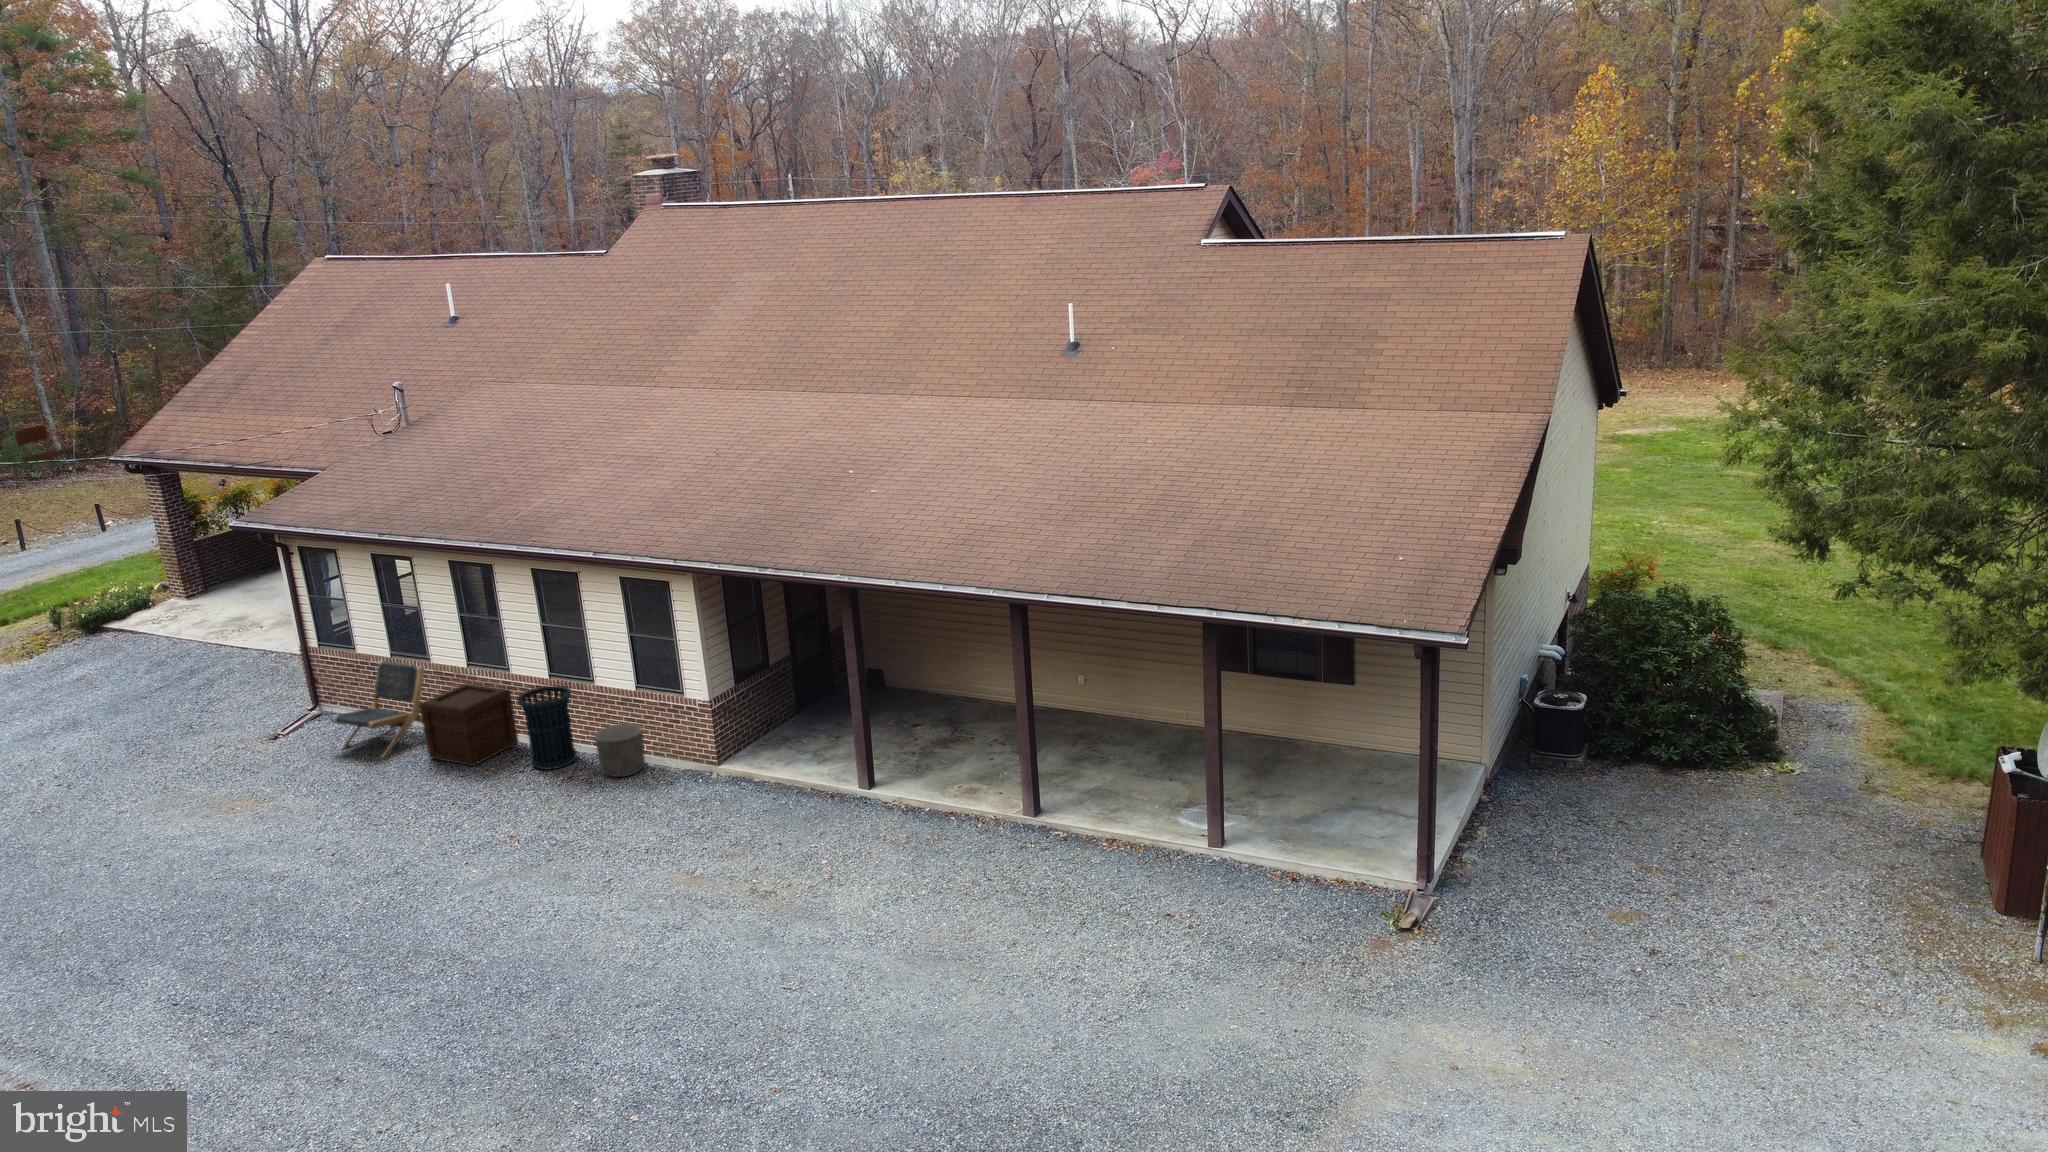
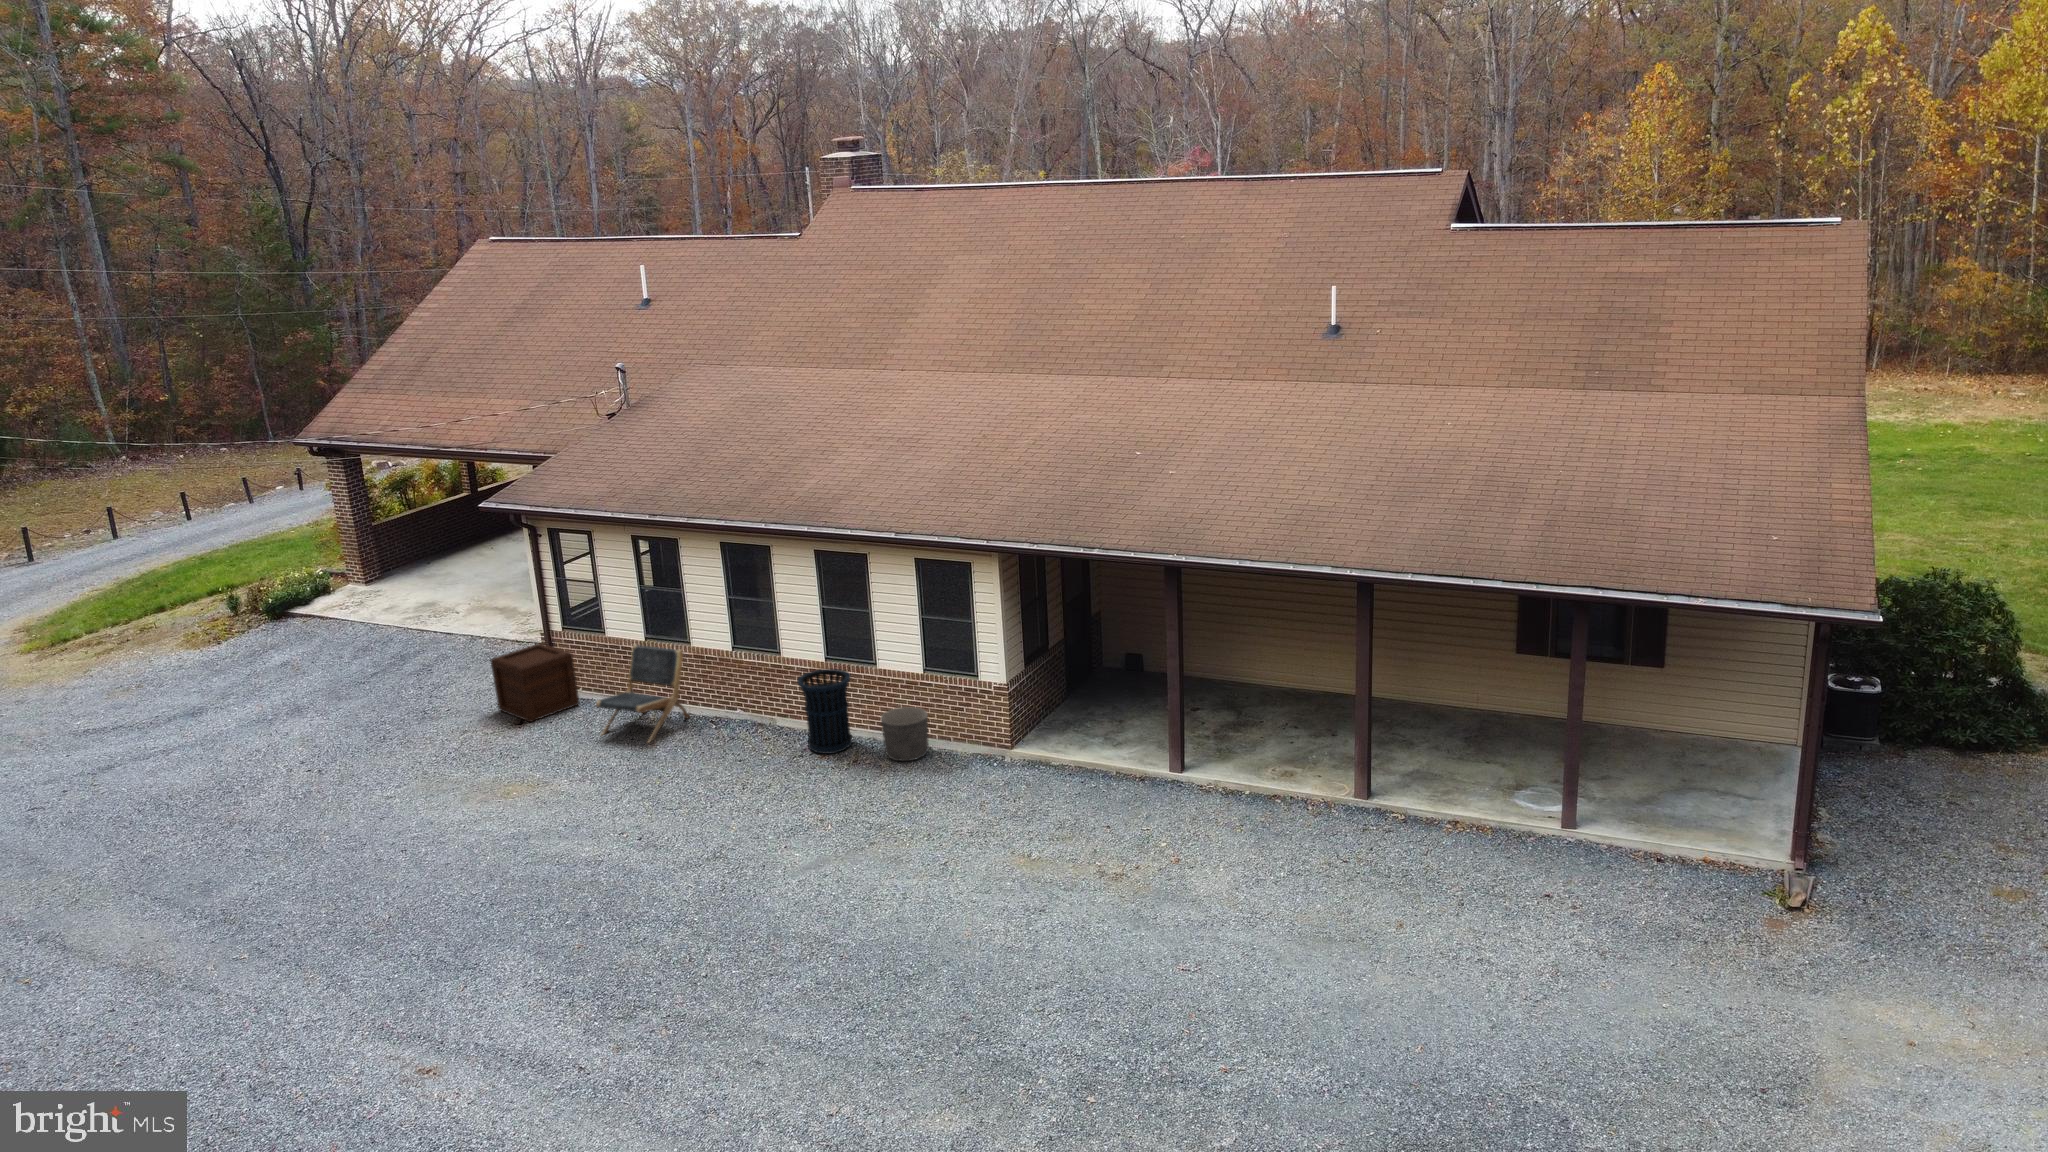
bench: present [15,425,73,480] -> none [114,406,170,463]
wooden crate: present [419,683,519,766] -> present [491,643,579,722]

